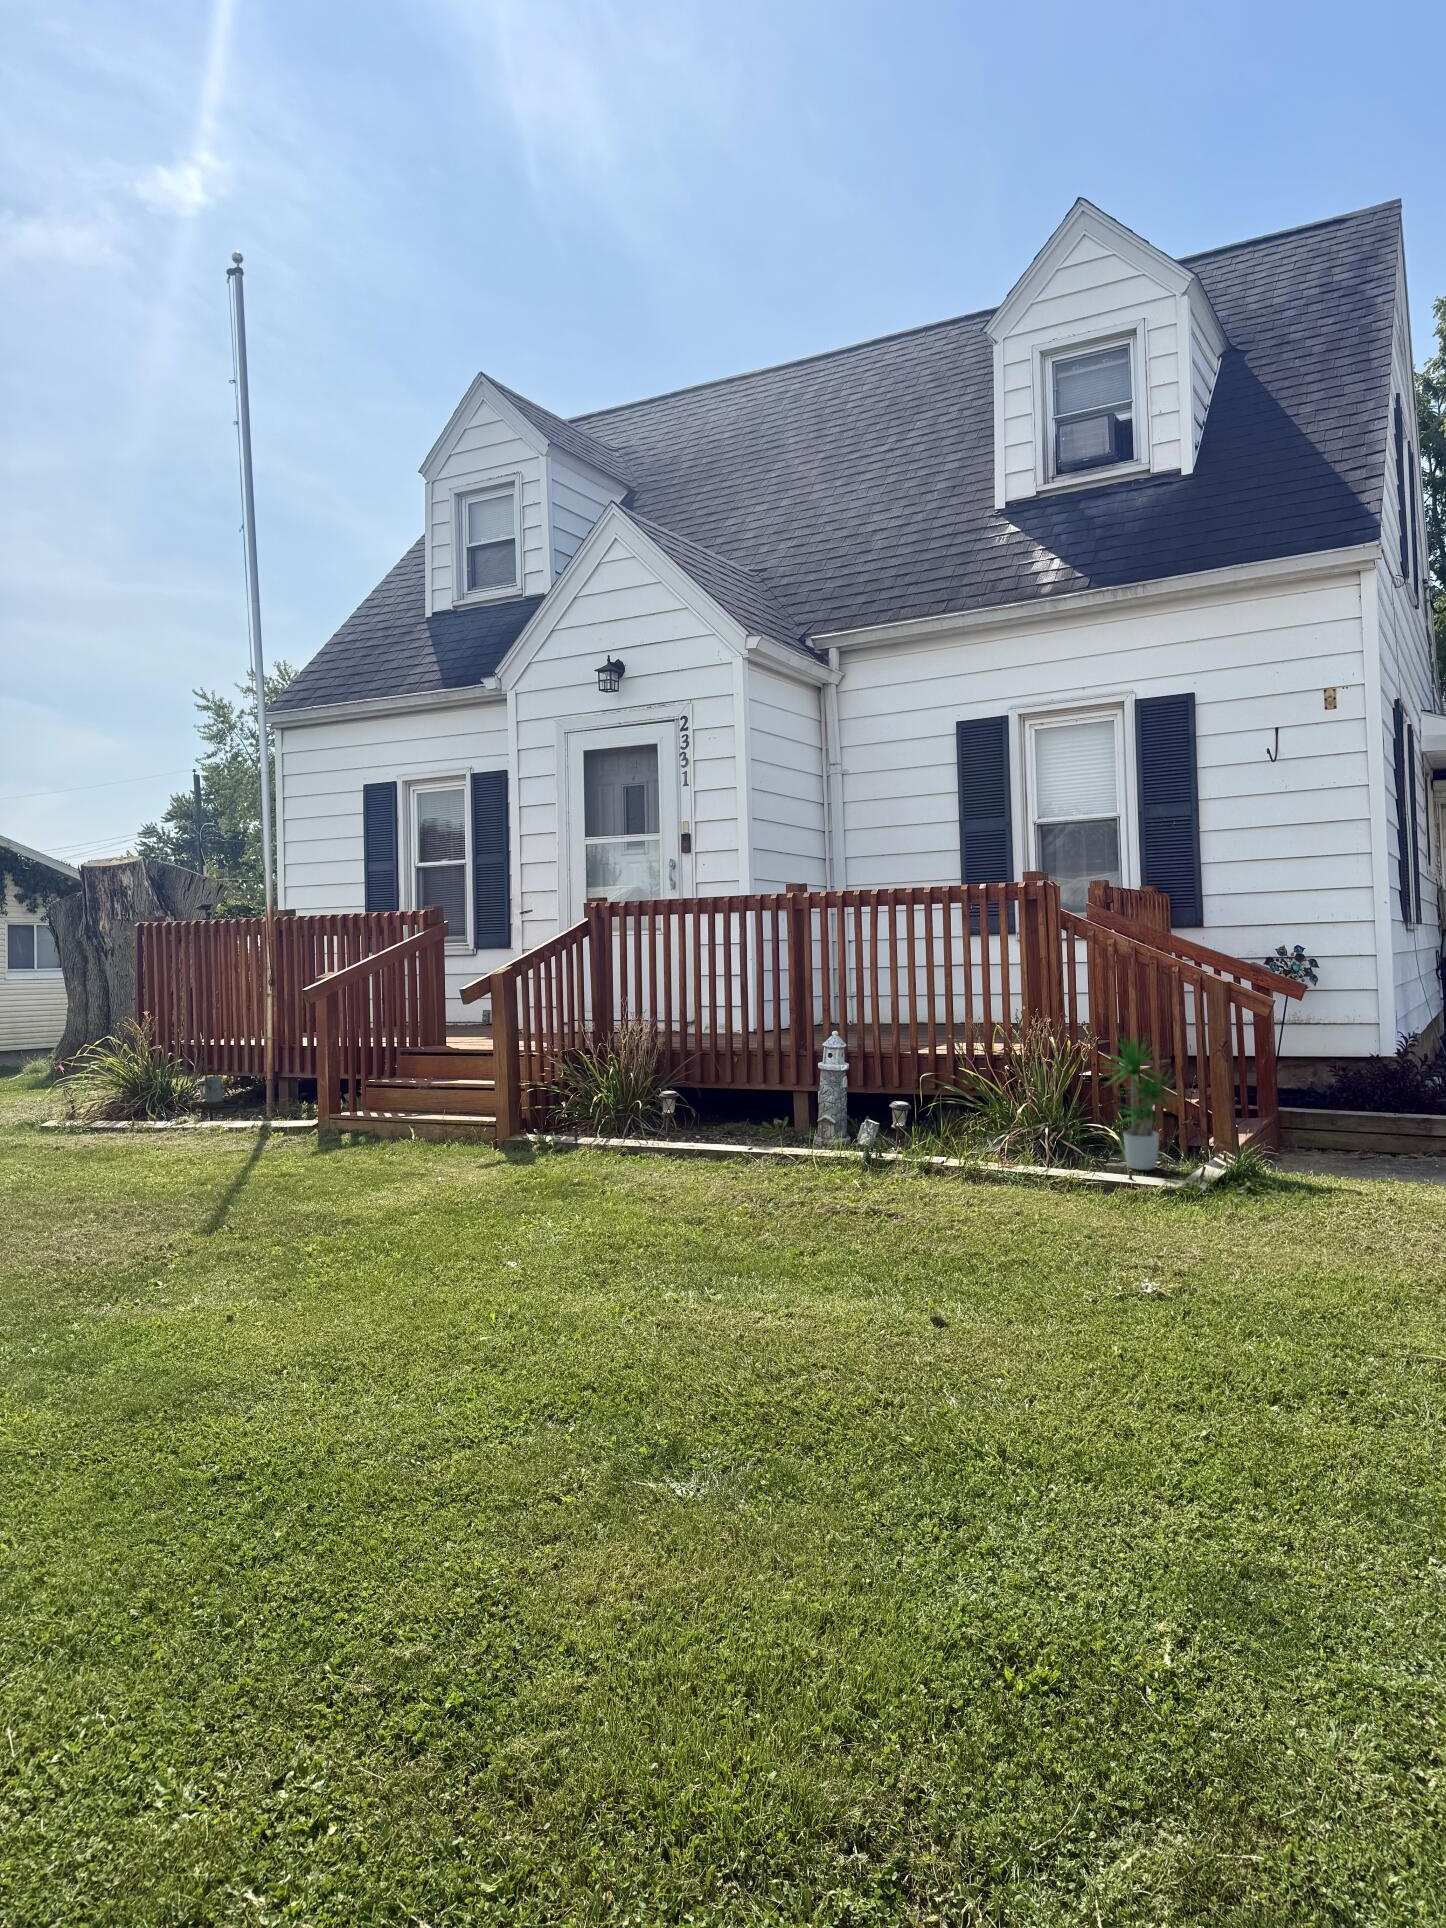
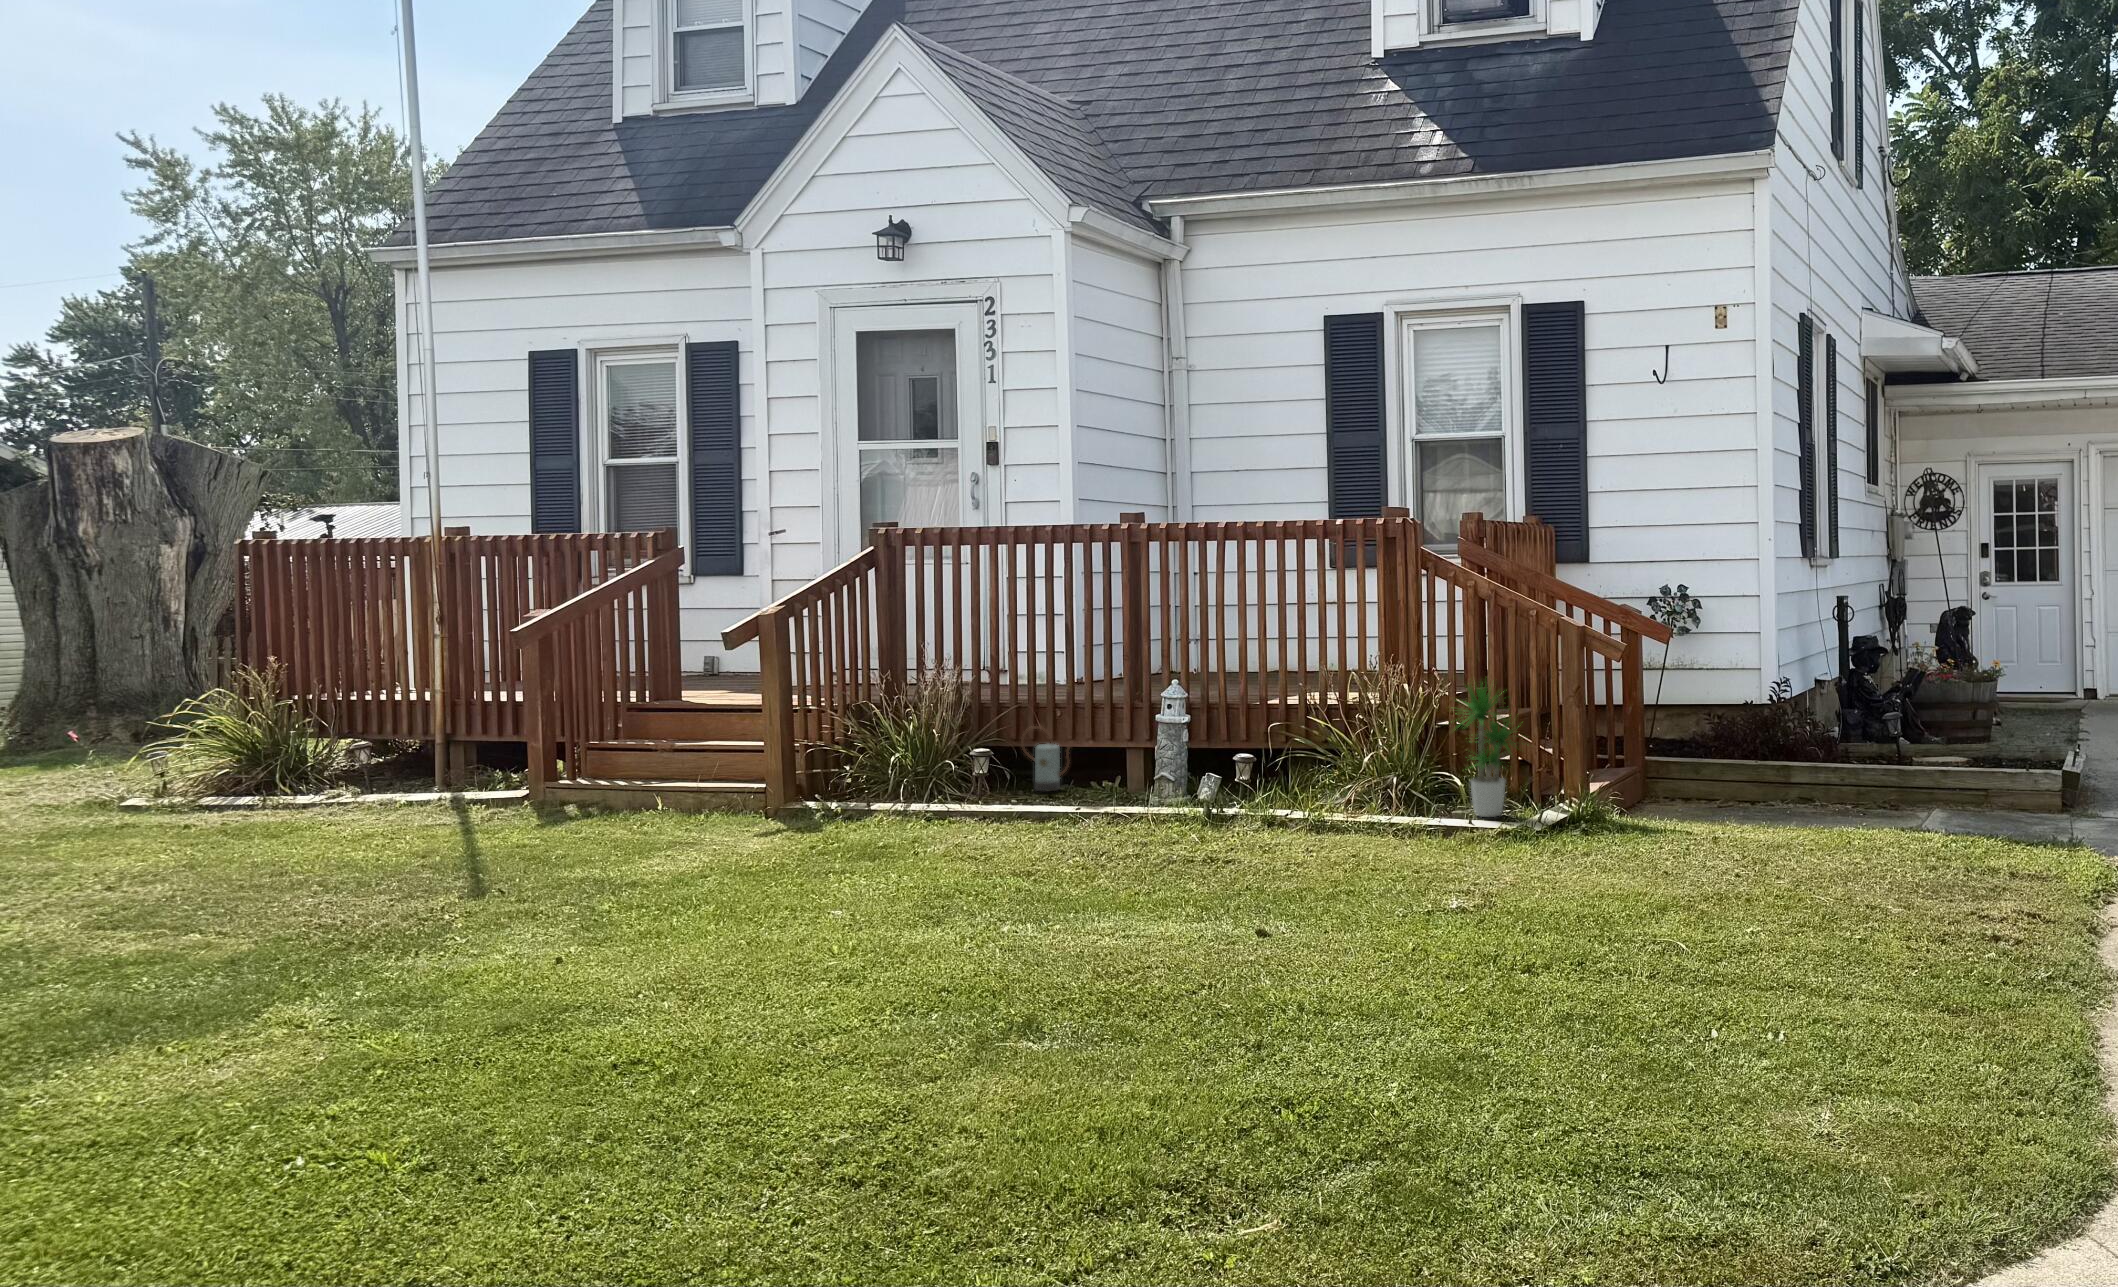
watering can: present [204,1065,223,1108] -> present [1021,726,1072,791]

